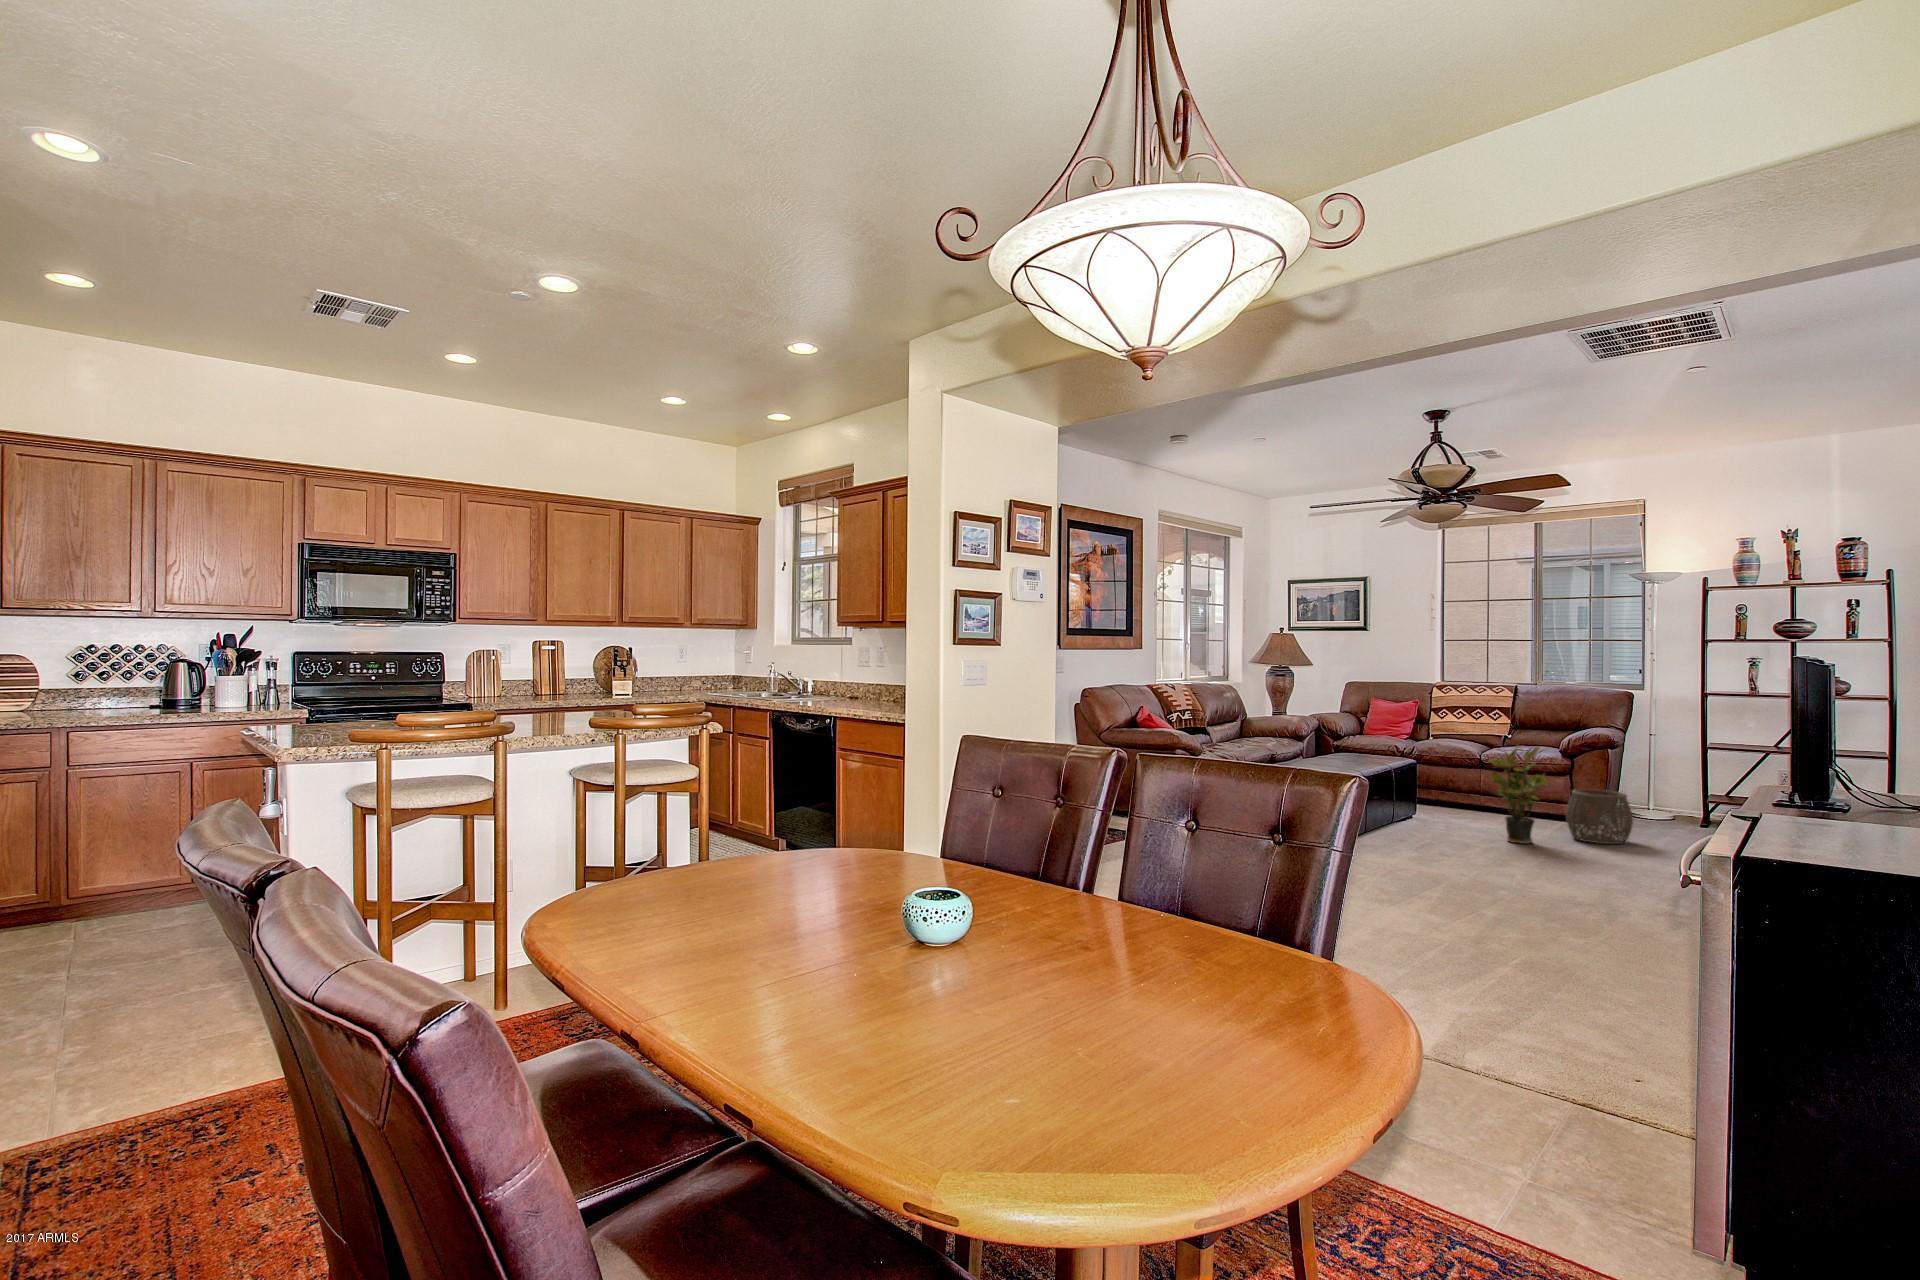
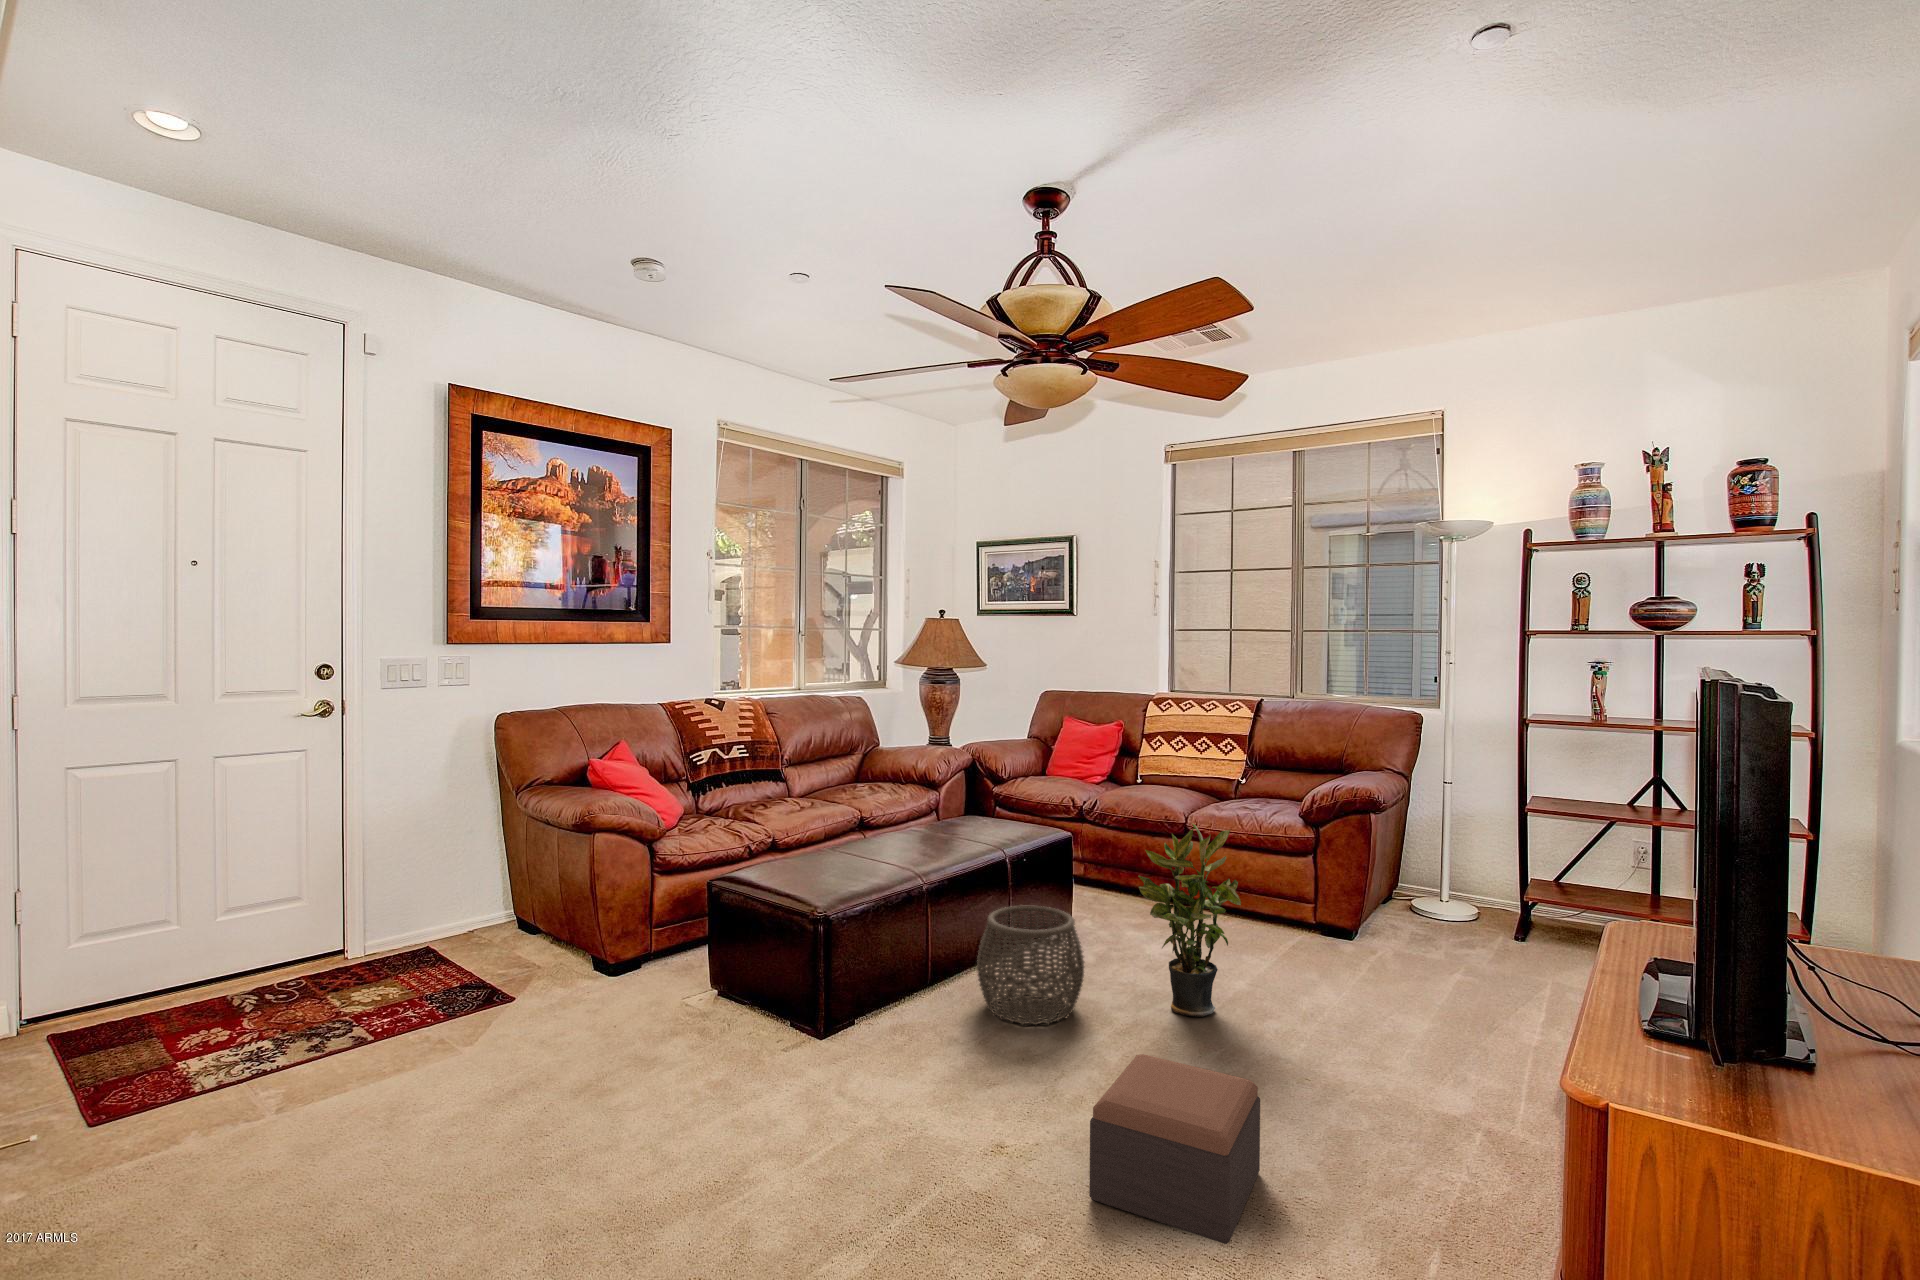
woven basket: present [1566,789,1633,845] -> present [977,906,1084,1025]
footstool: none [1517,831,1590,890] -> present [1089,1054,1260,1244]

